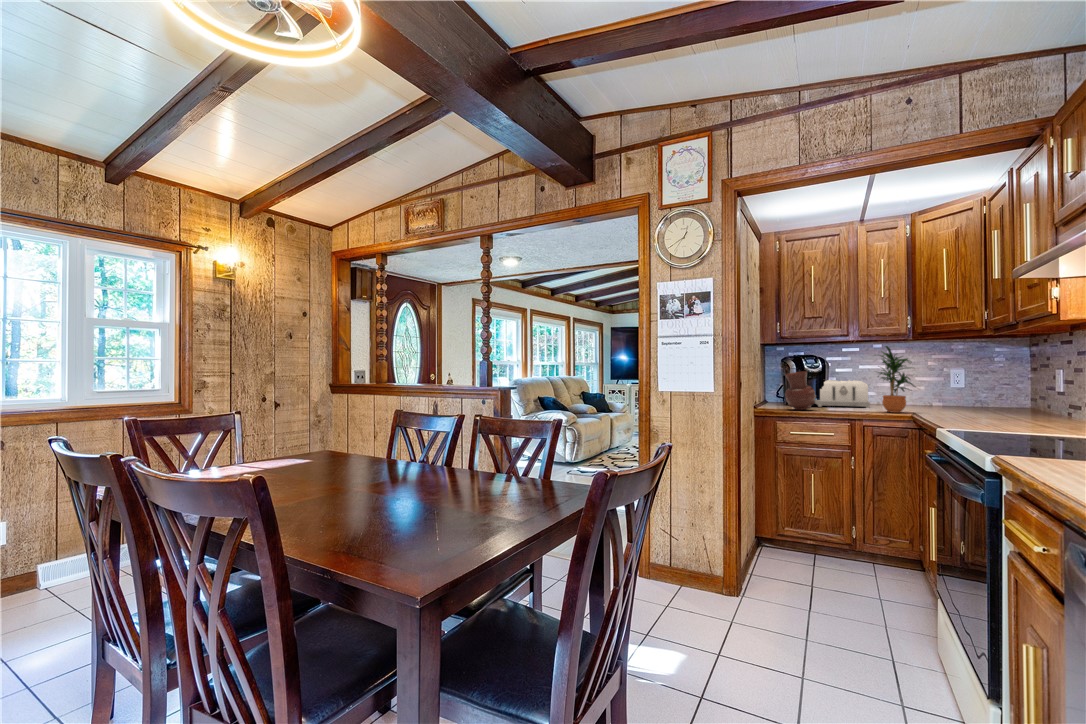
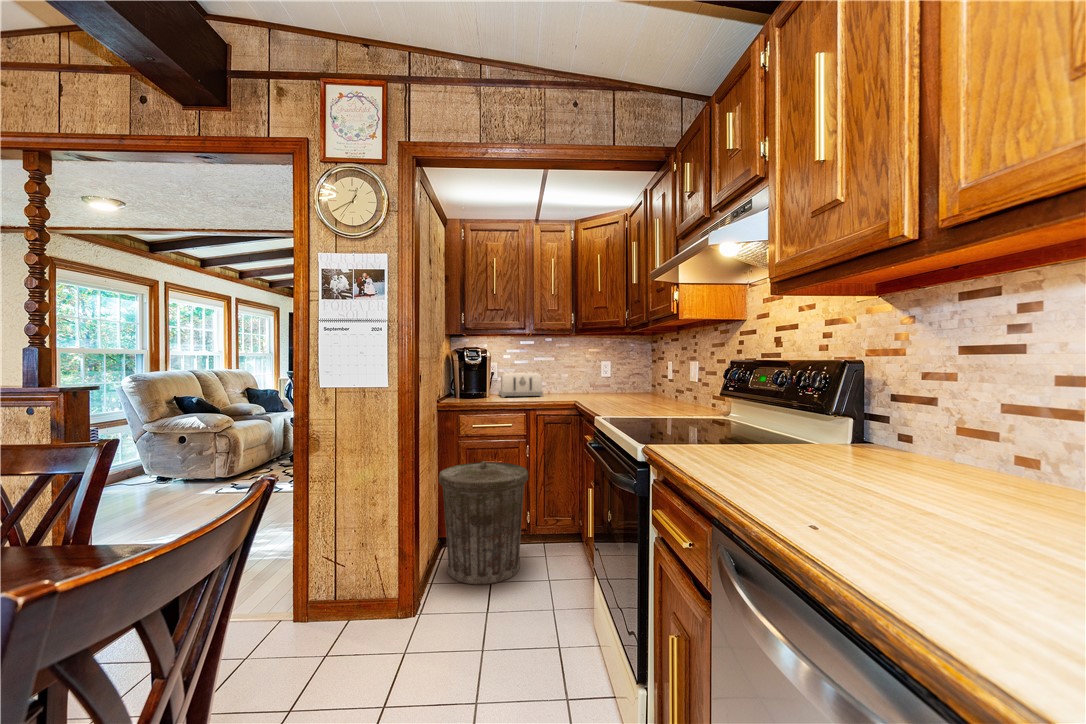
potted plant: present [878,346,915,413] -> none [545,339,577,401]
vase: present [785,371,816,410] -> none [471,363,498,402]
trash can: none [756,467,854,587] -> present [439,461,528,585]

